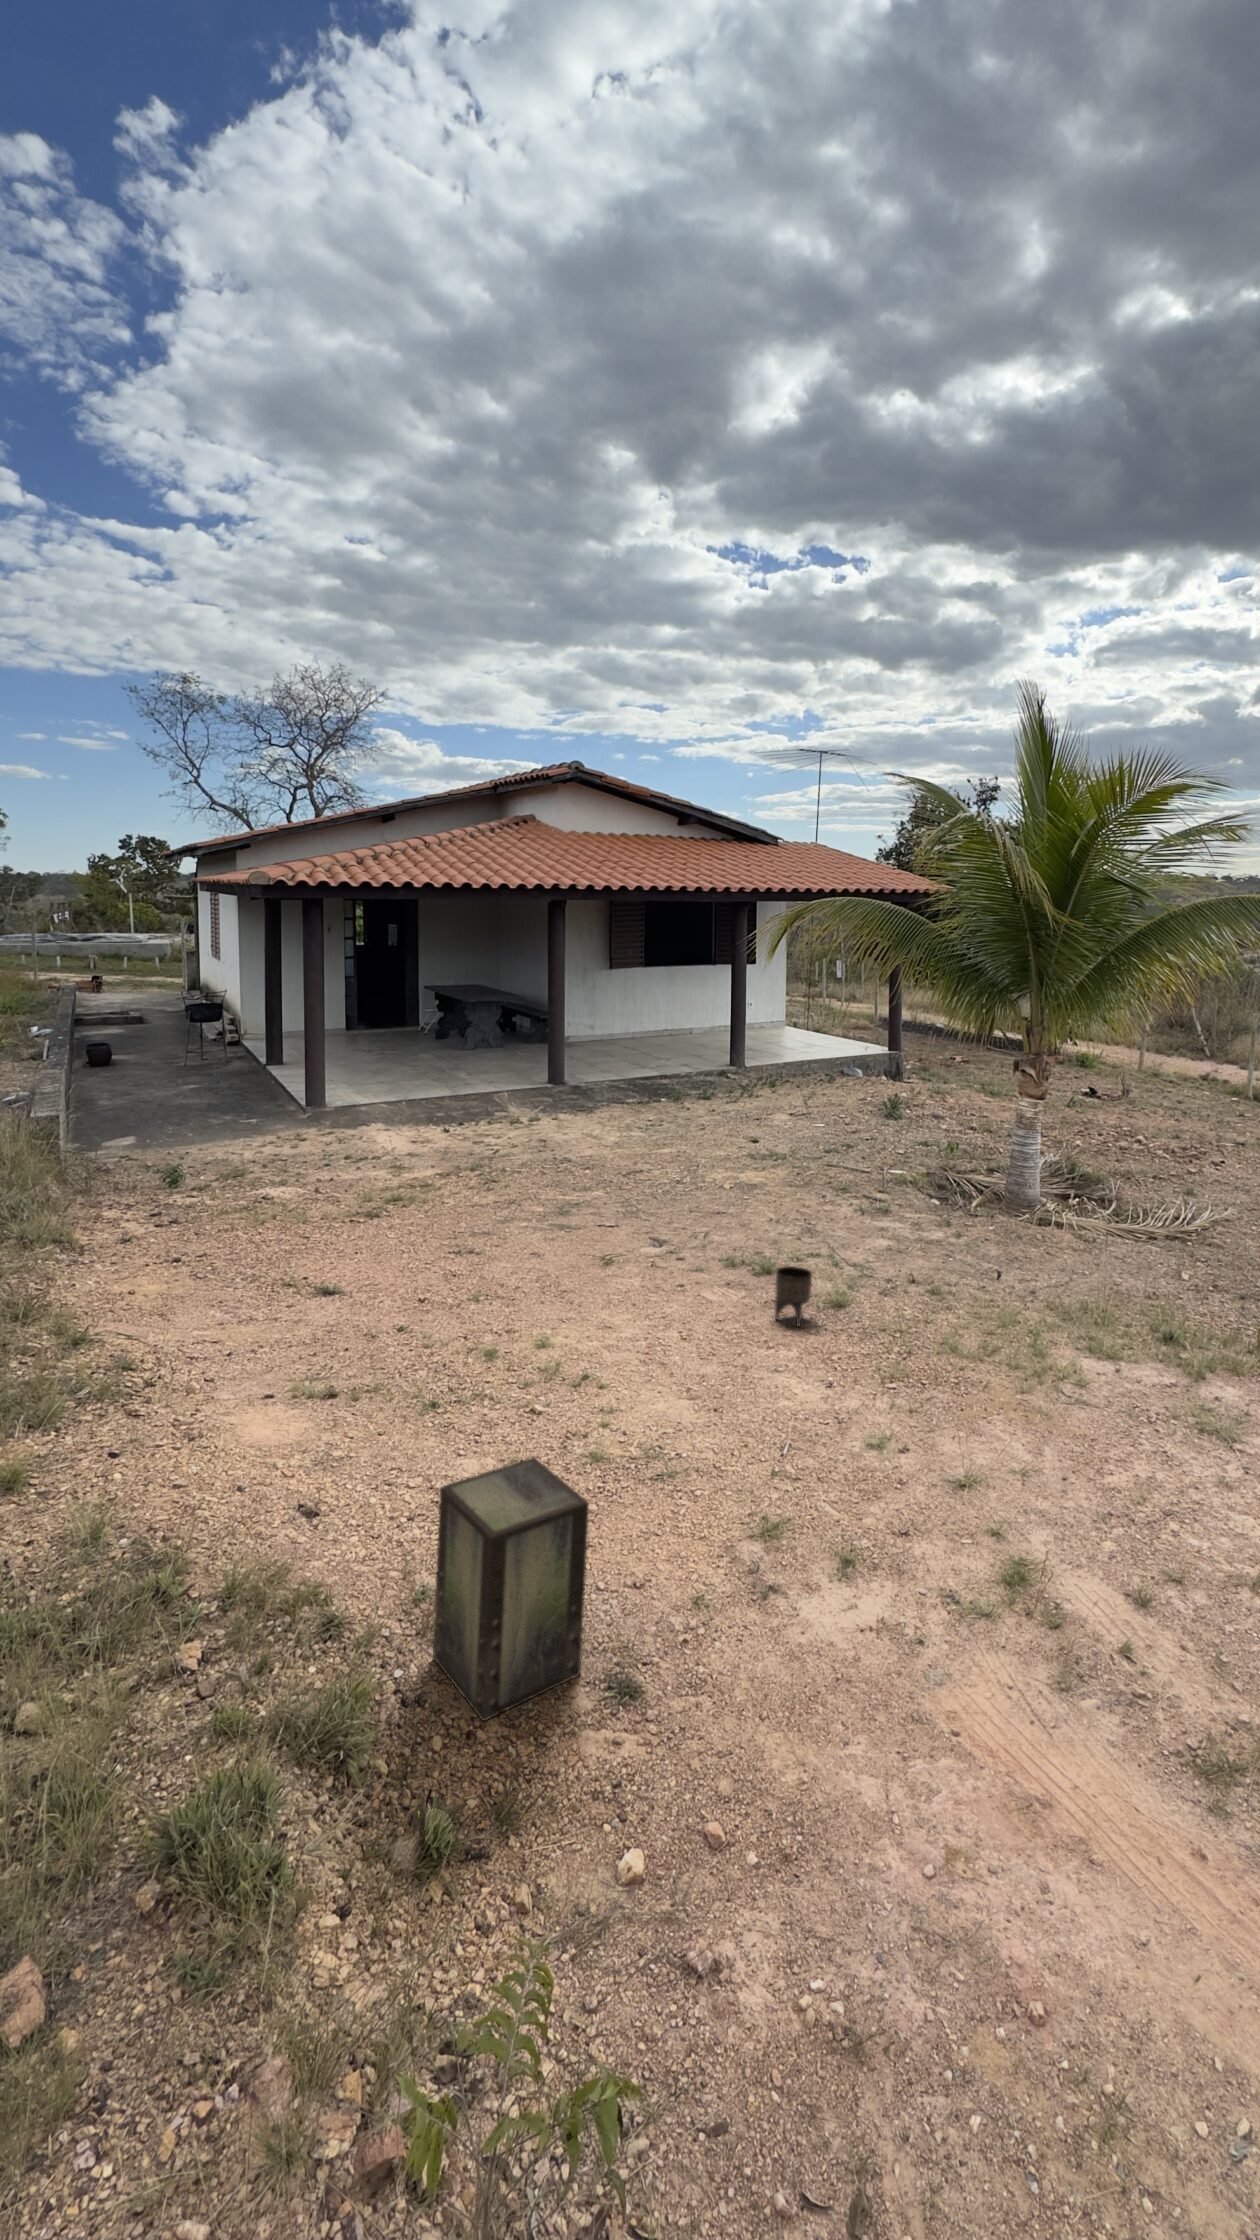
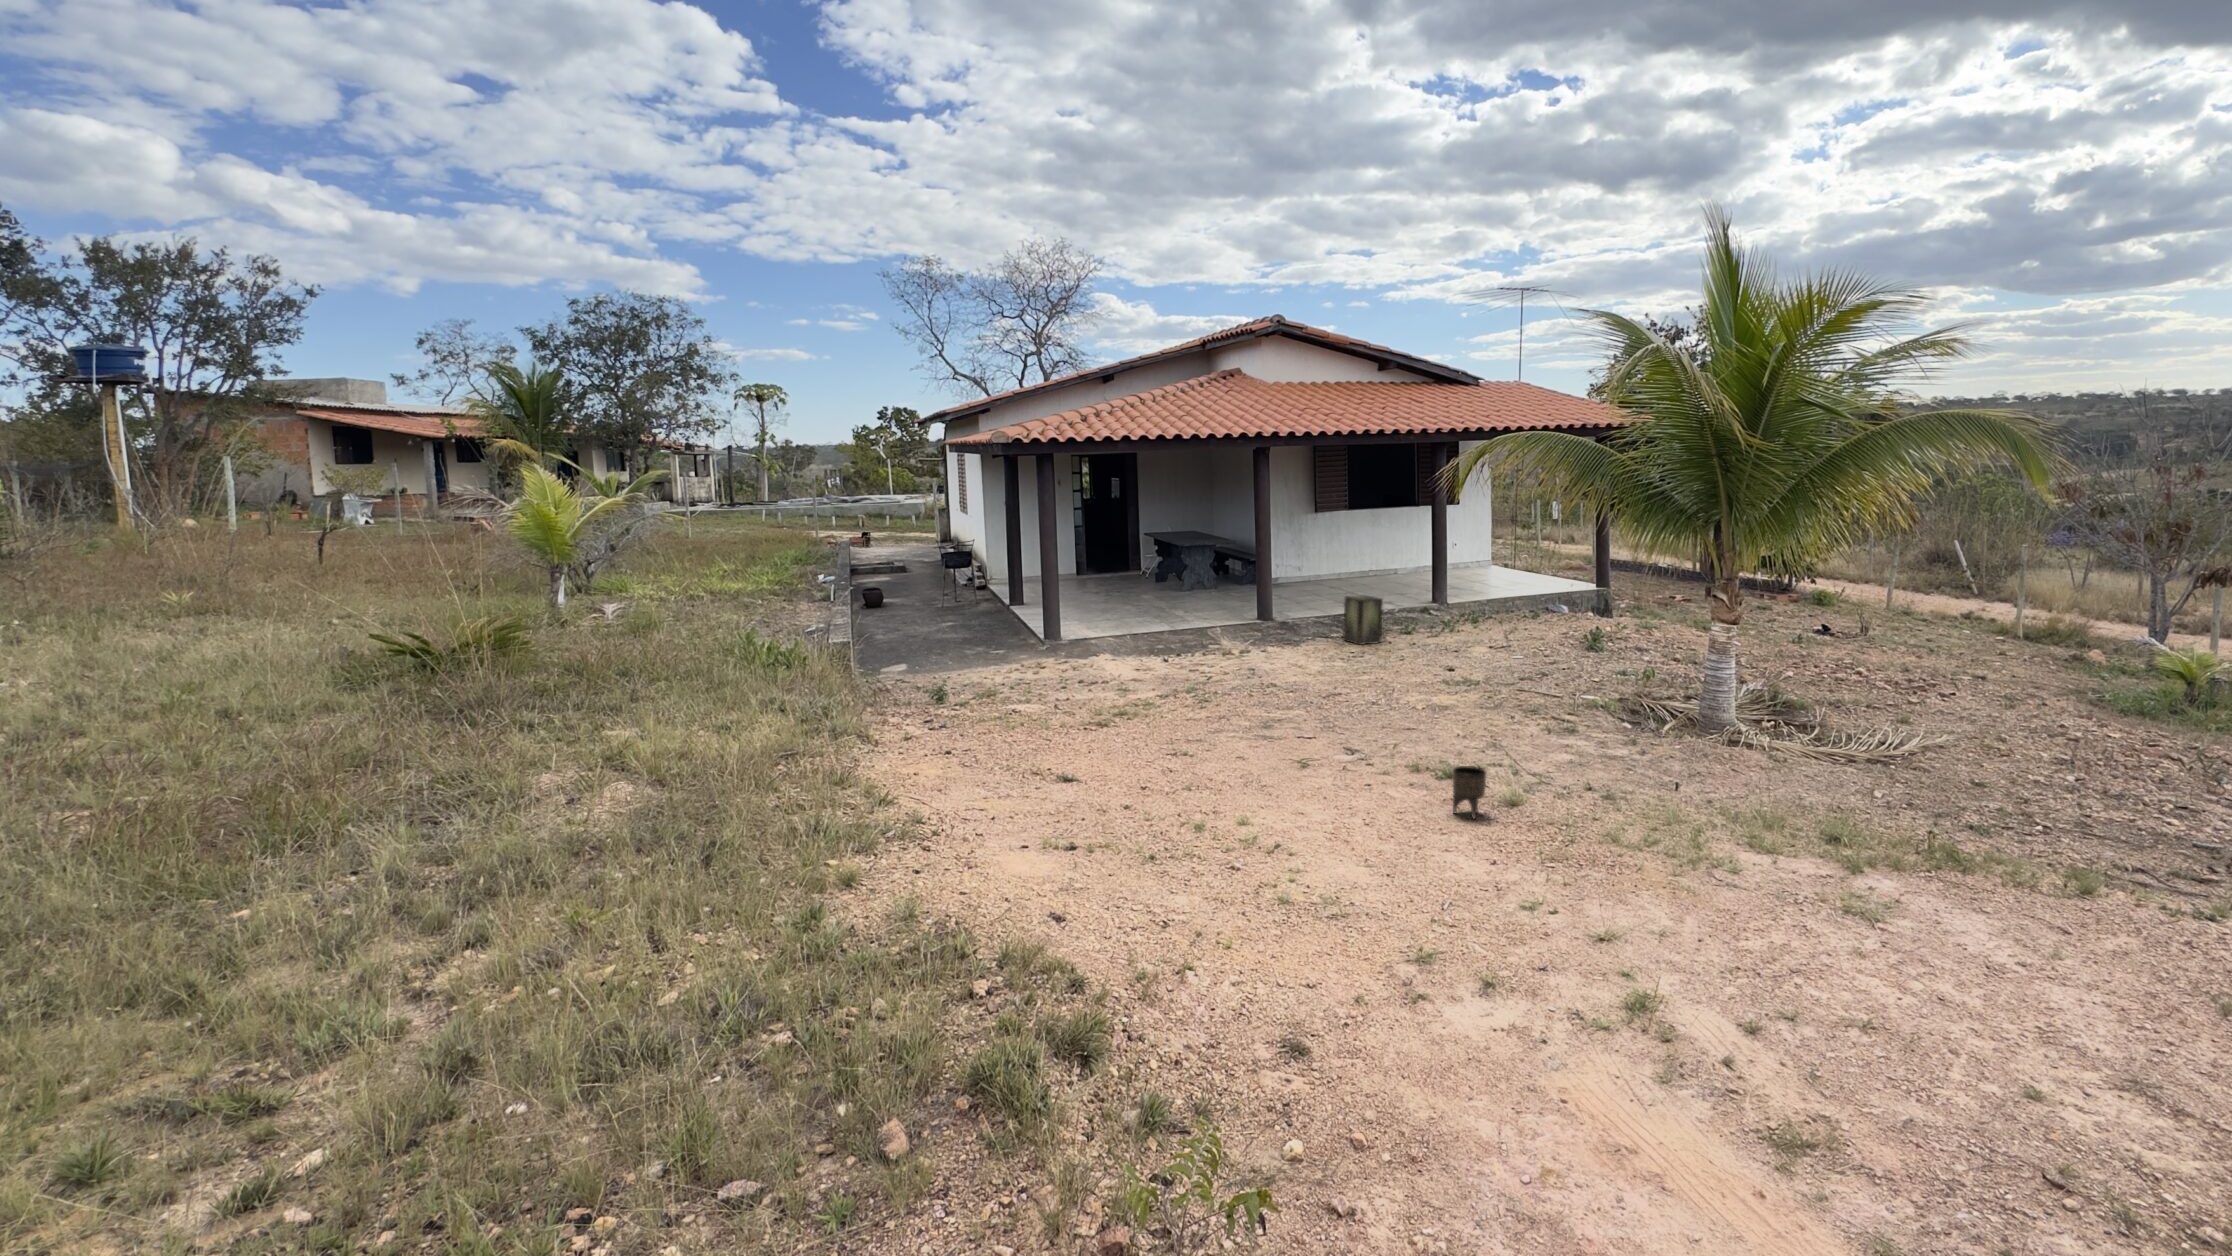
storage box: present [433,1457,589,1721] -> present [1343,595,1383,645]

